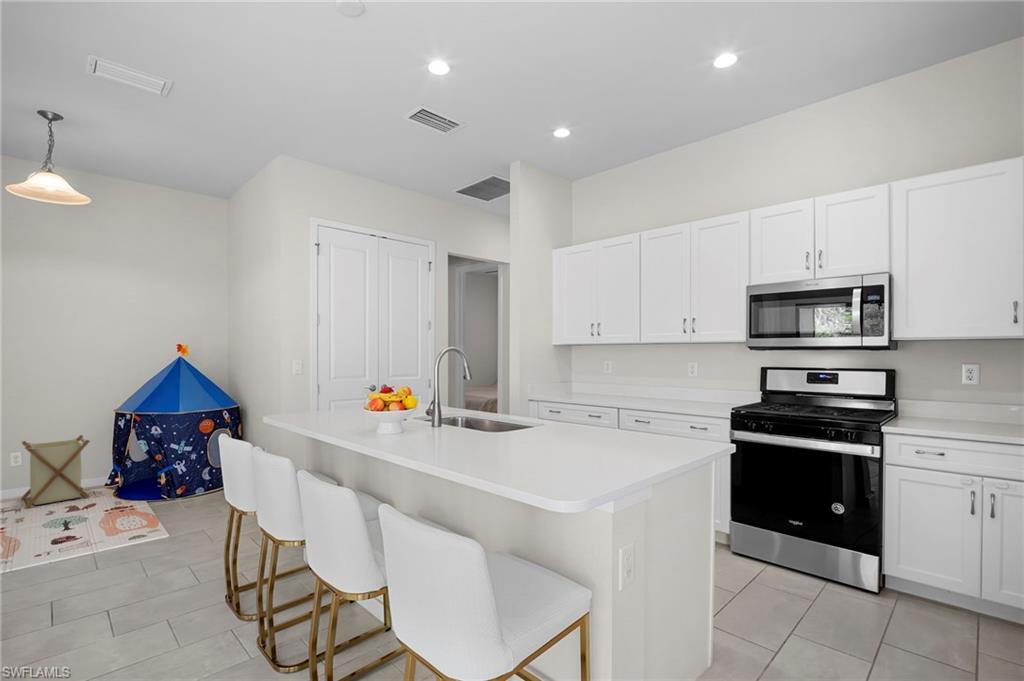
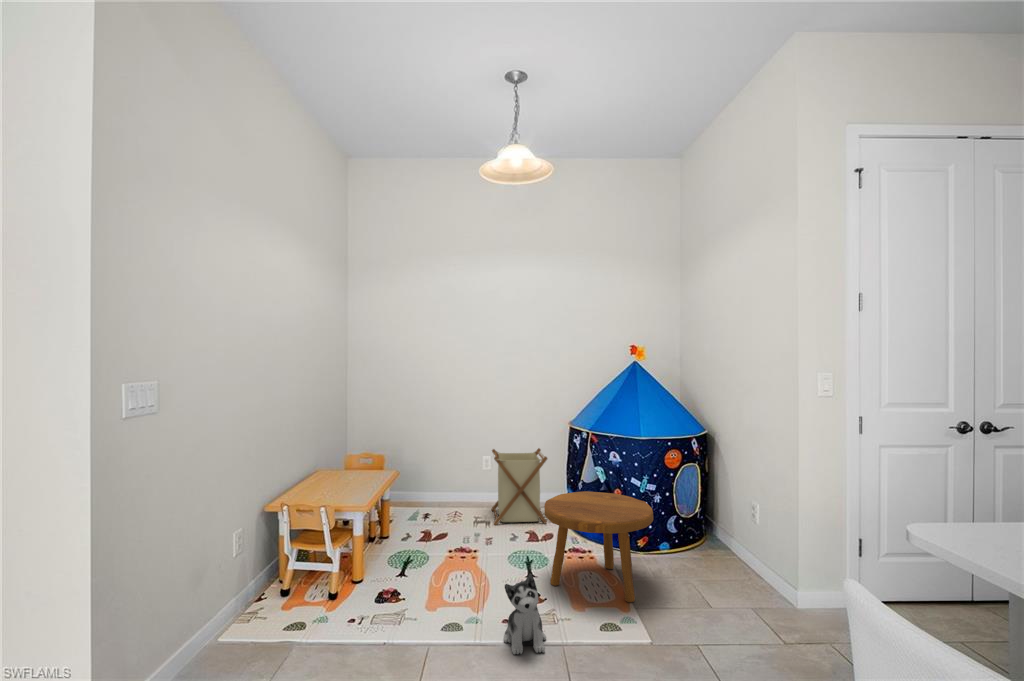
footstool: none [82,456,181,531] -> present [544,491,653,602]
plush toy: none [38,514,79,571] -> present [504,574,546,654]

